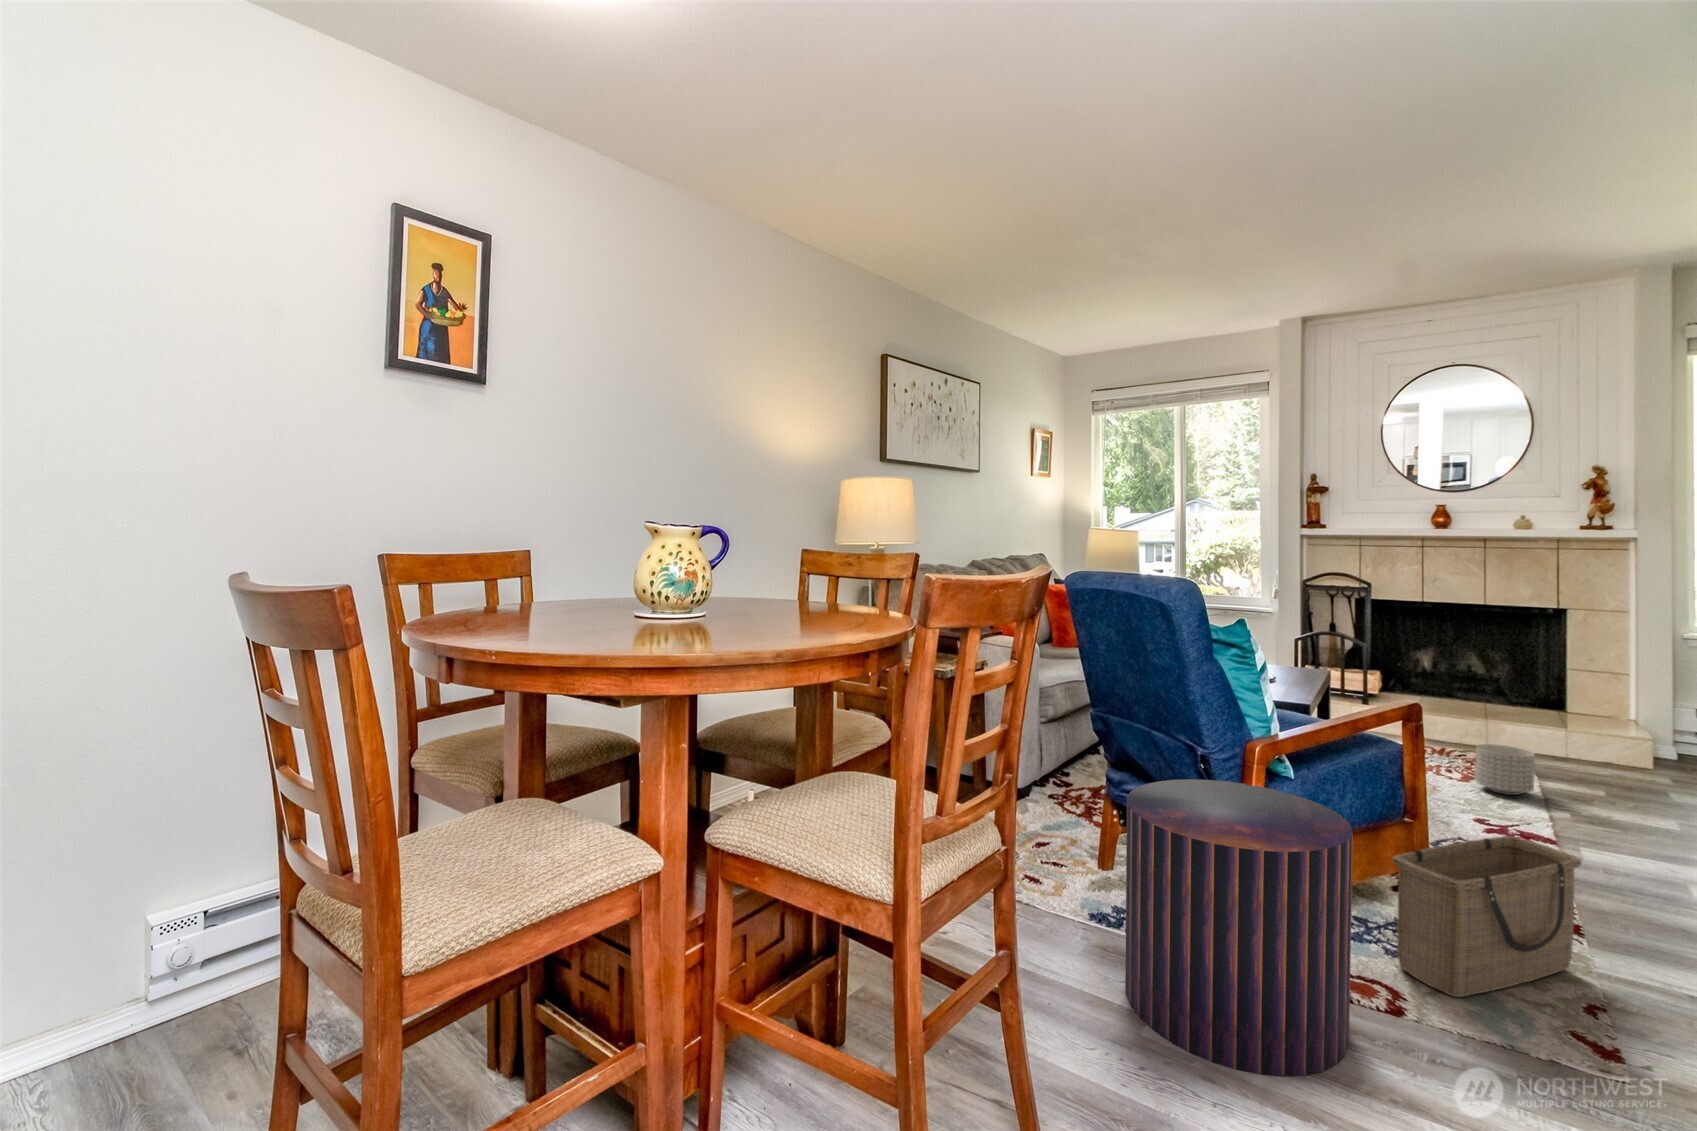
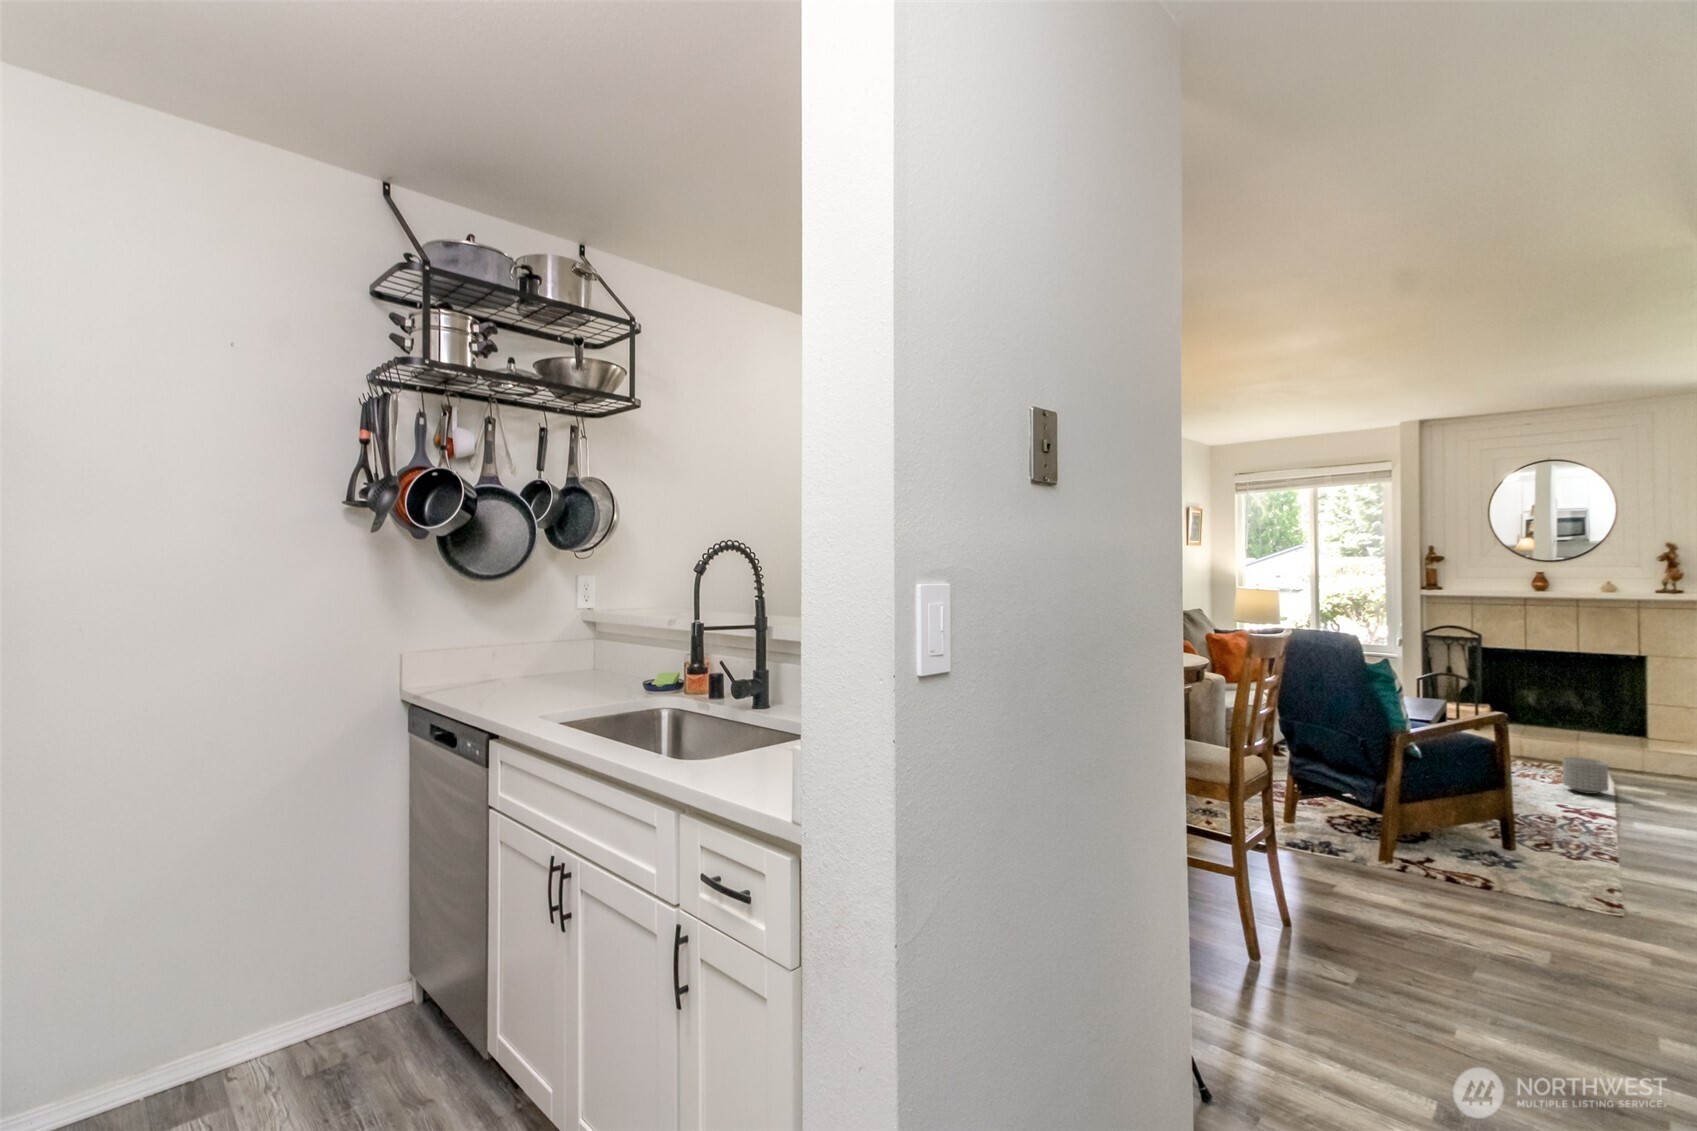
pouf: present [1125,779,1353,1076] -> none [1320,756,1456,905]
basket: present [1393,836,1582,997] -> none [1484,798,1605,883]

